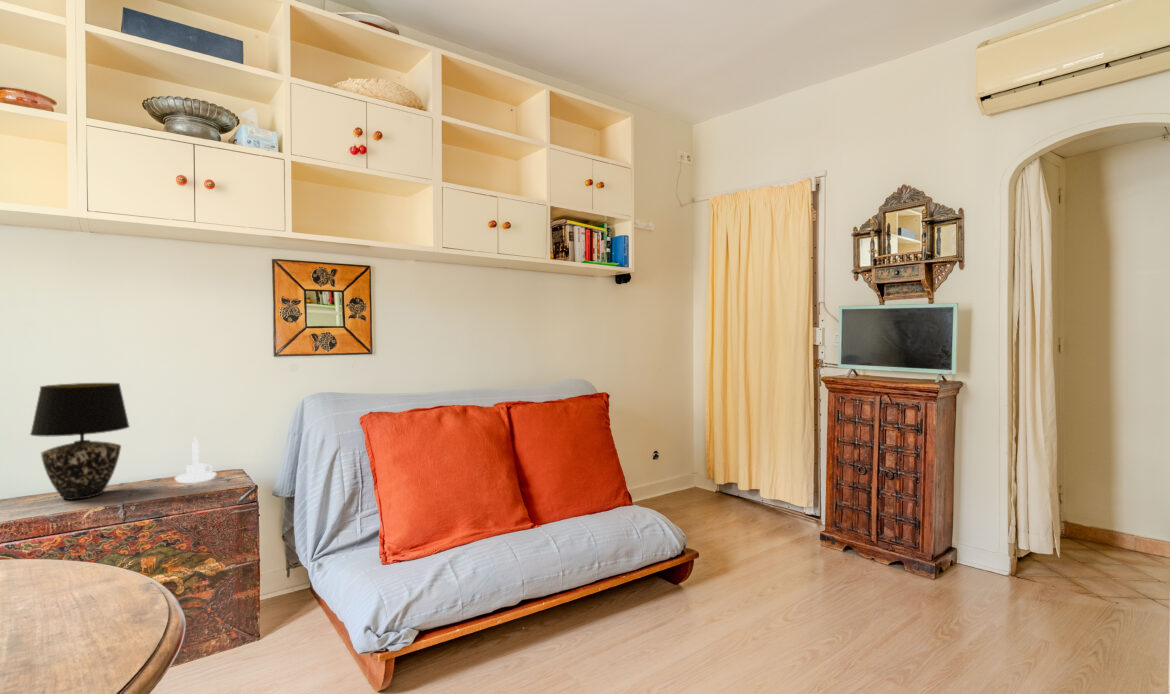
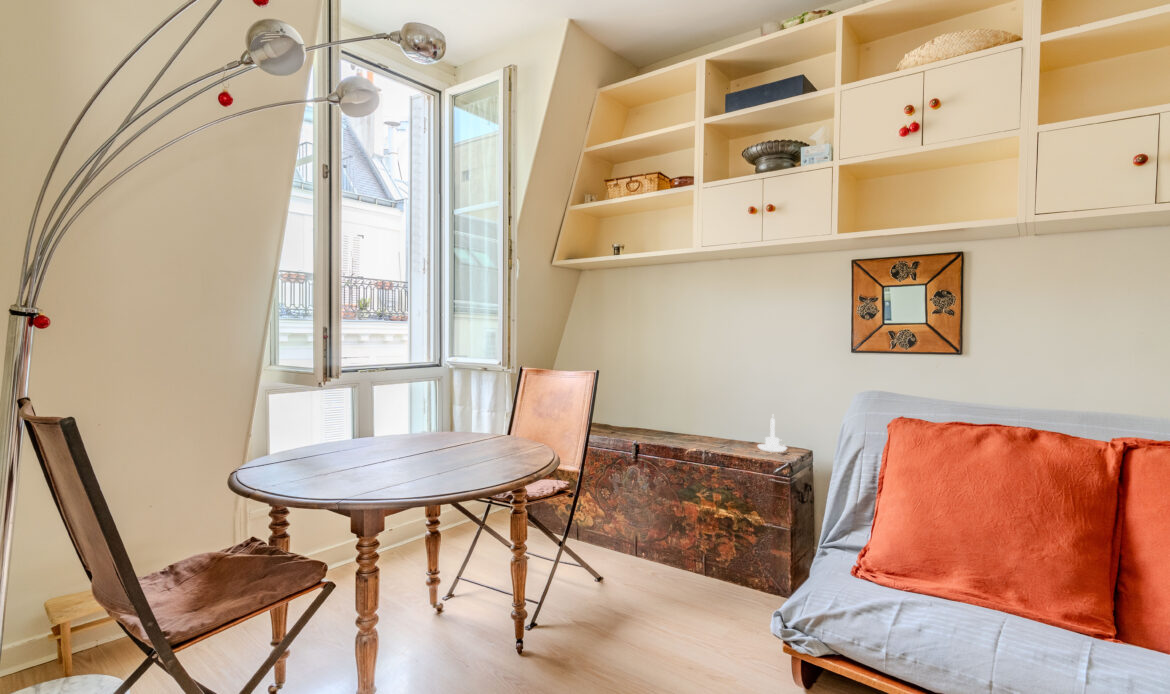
table lamp: present [31,383,129,500] -> none [684,365,737,443]

